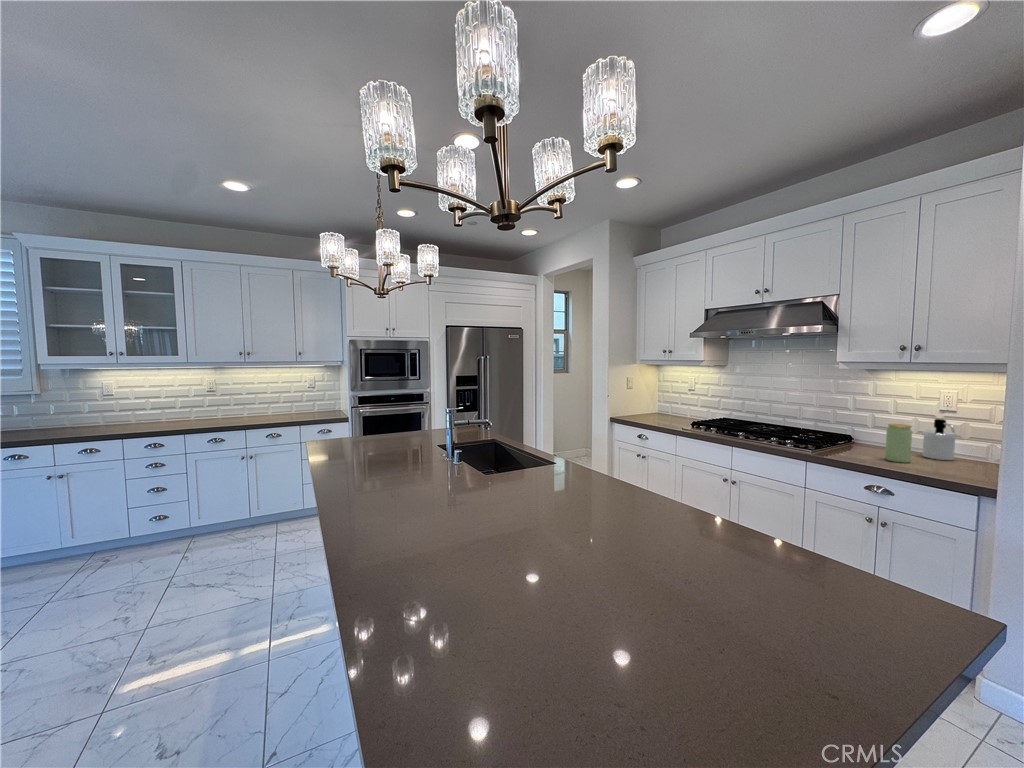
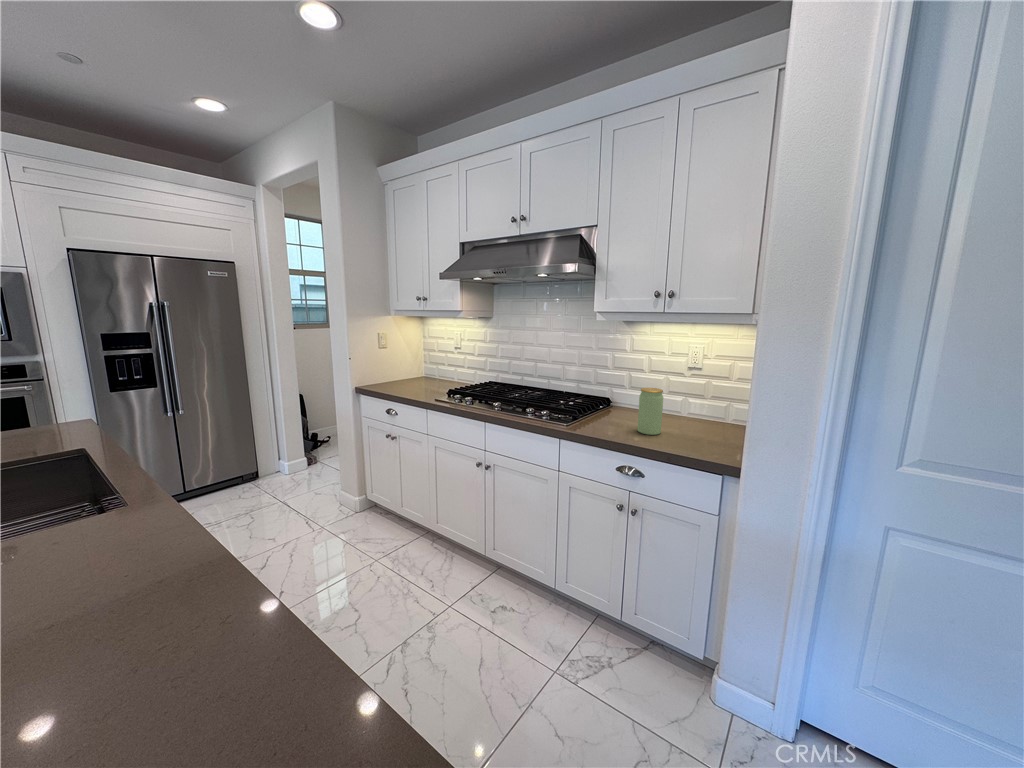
soap dispenser: present [922,419,957,460] -> none [672,378,703,425]

